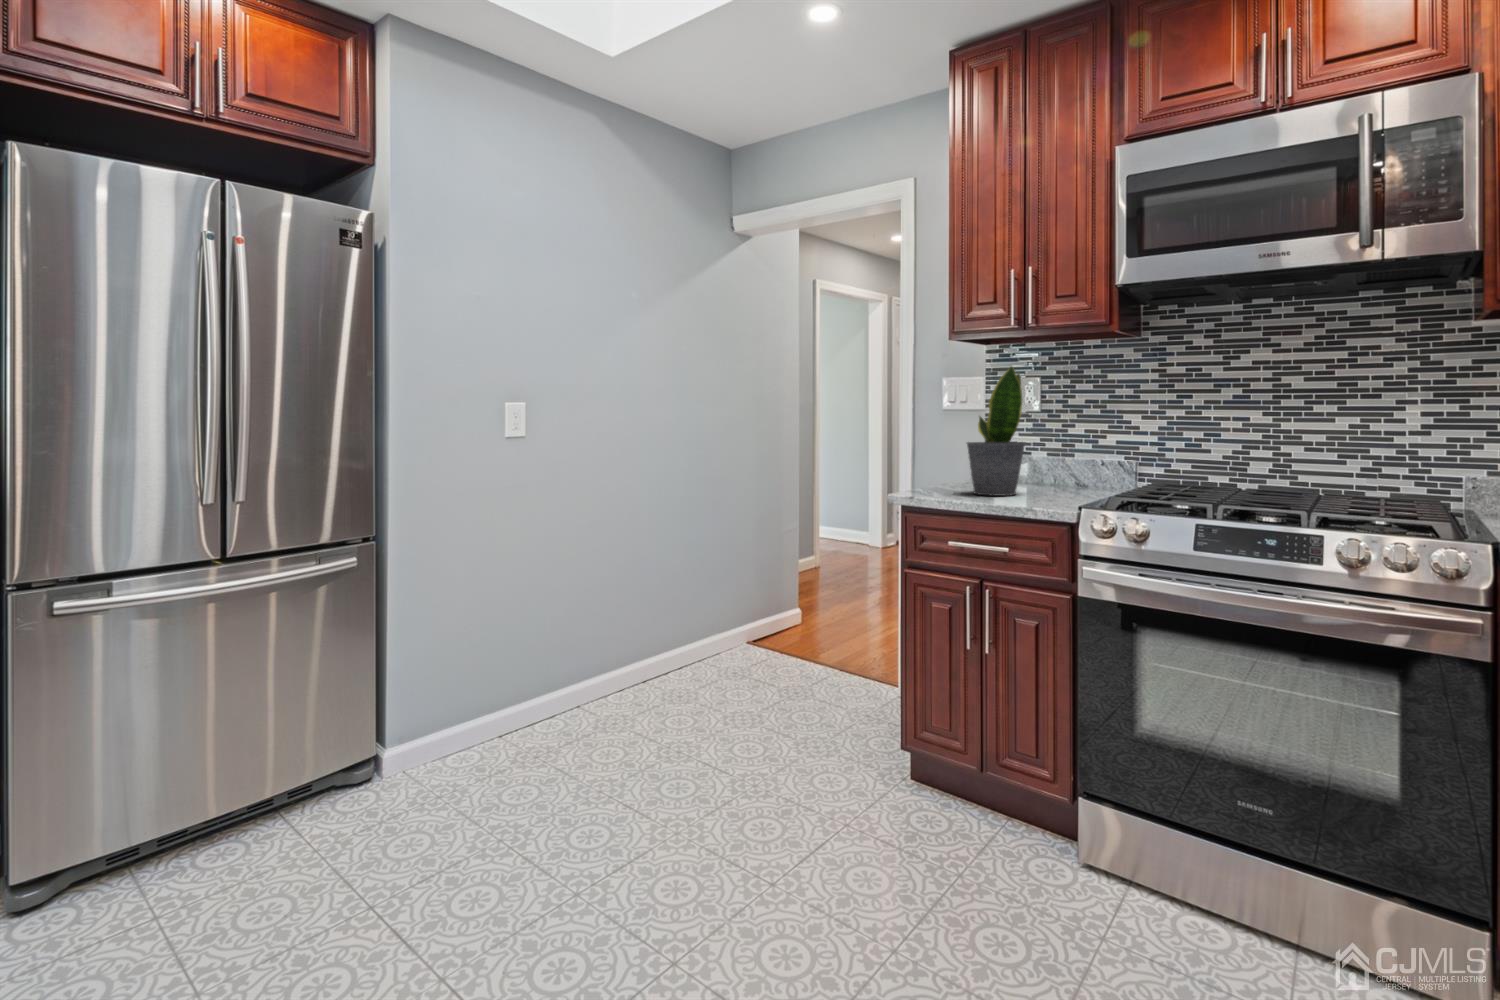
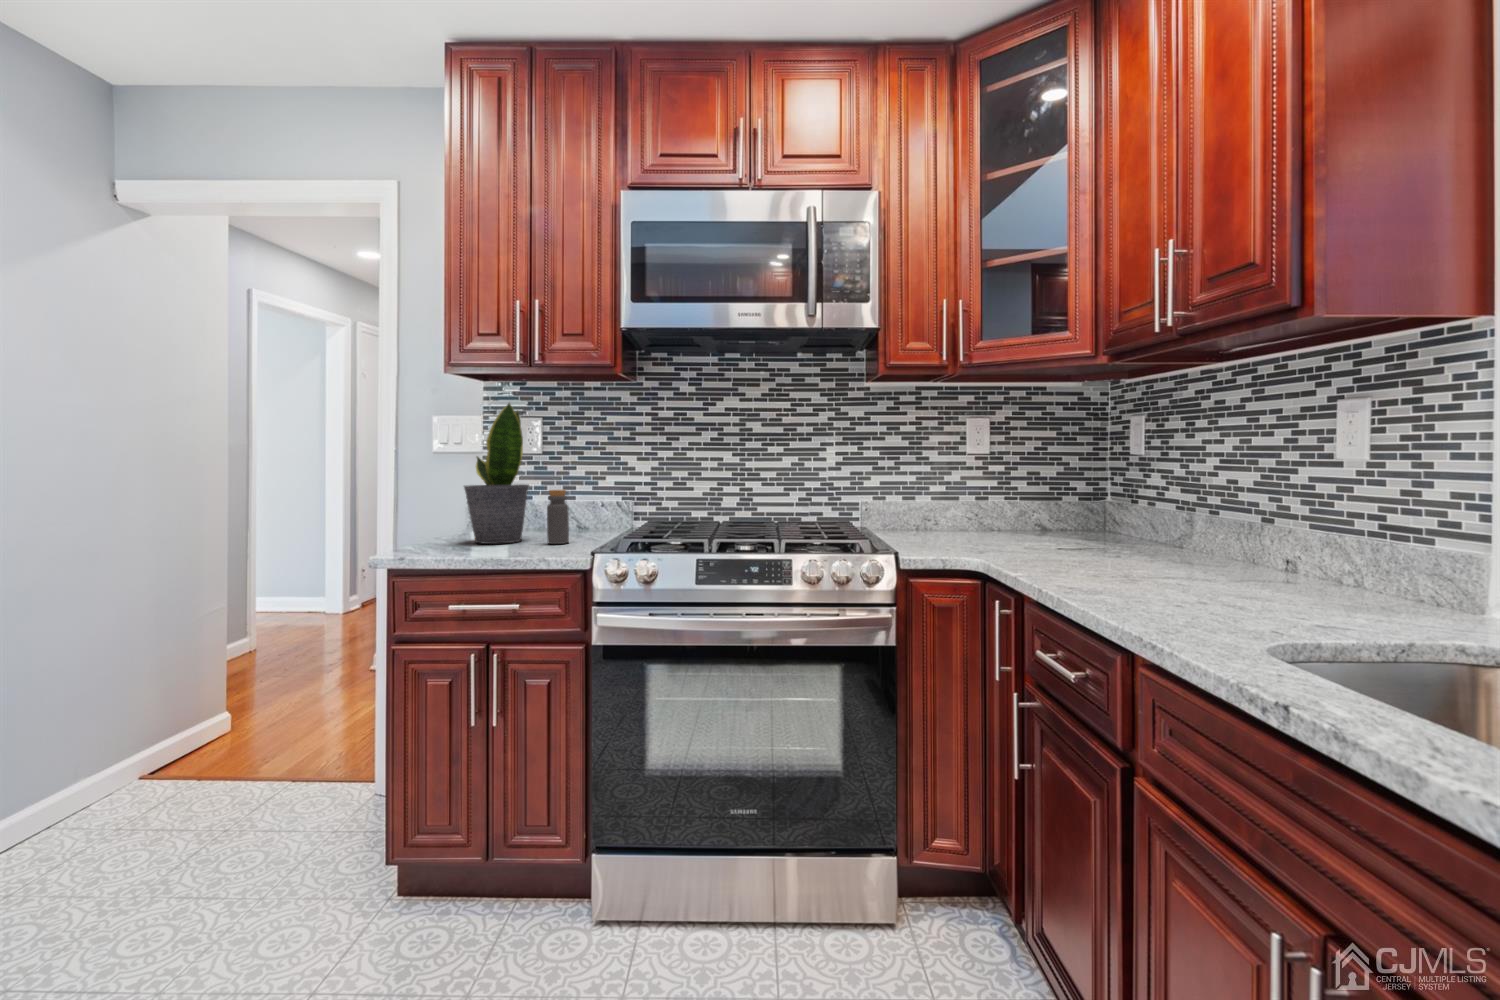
bottle: none [1041,448,1063,499] -> present [547,490,569,544]

